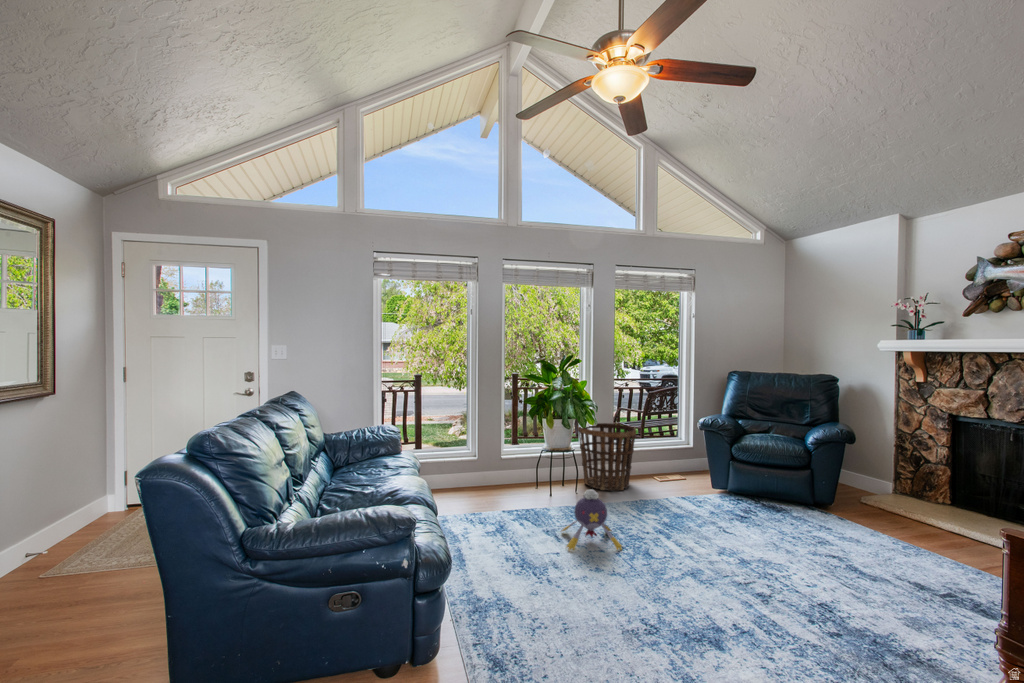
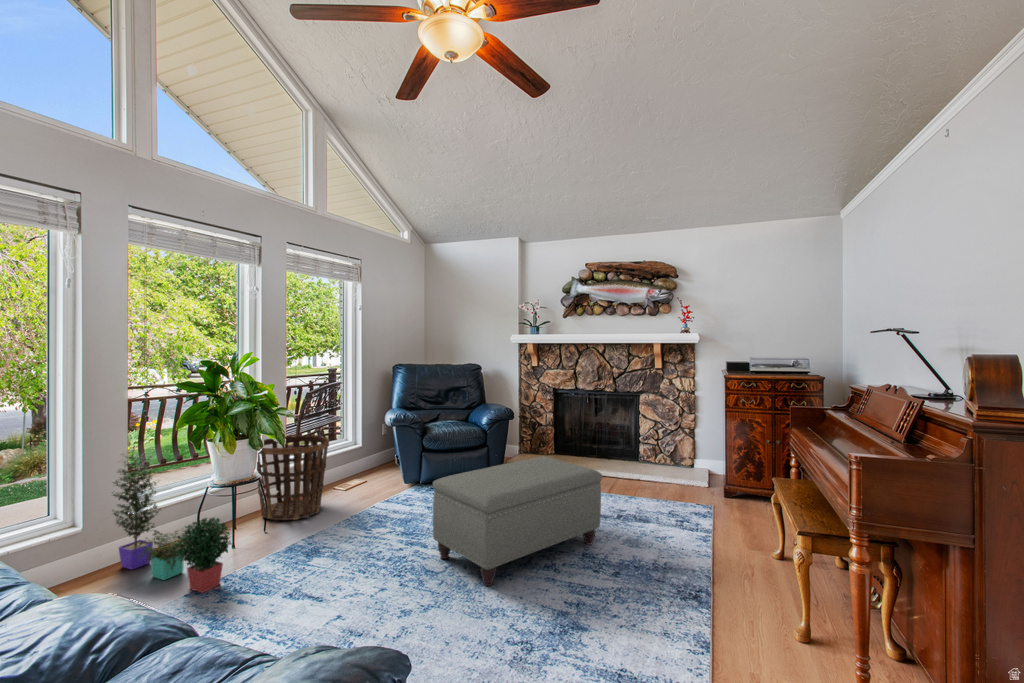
potted plant: none [484,415,530,513] -> present [112,453,232,593]
ottoman: none [667,475,870,600] -> present [433,456,602,586]
plush toy: present [562,489,622,550] -> none [309,519,399,607]

